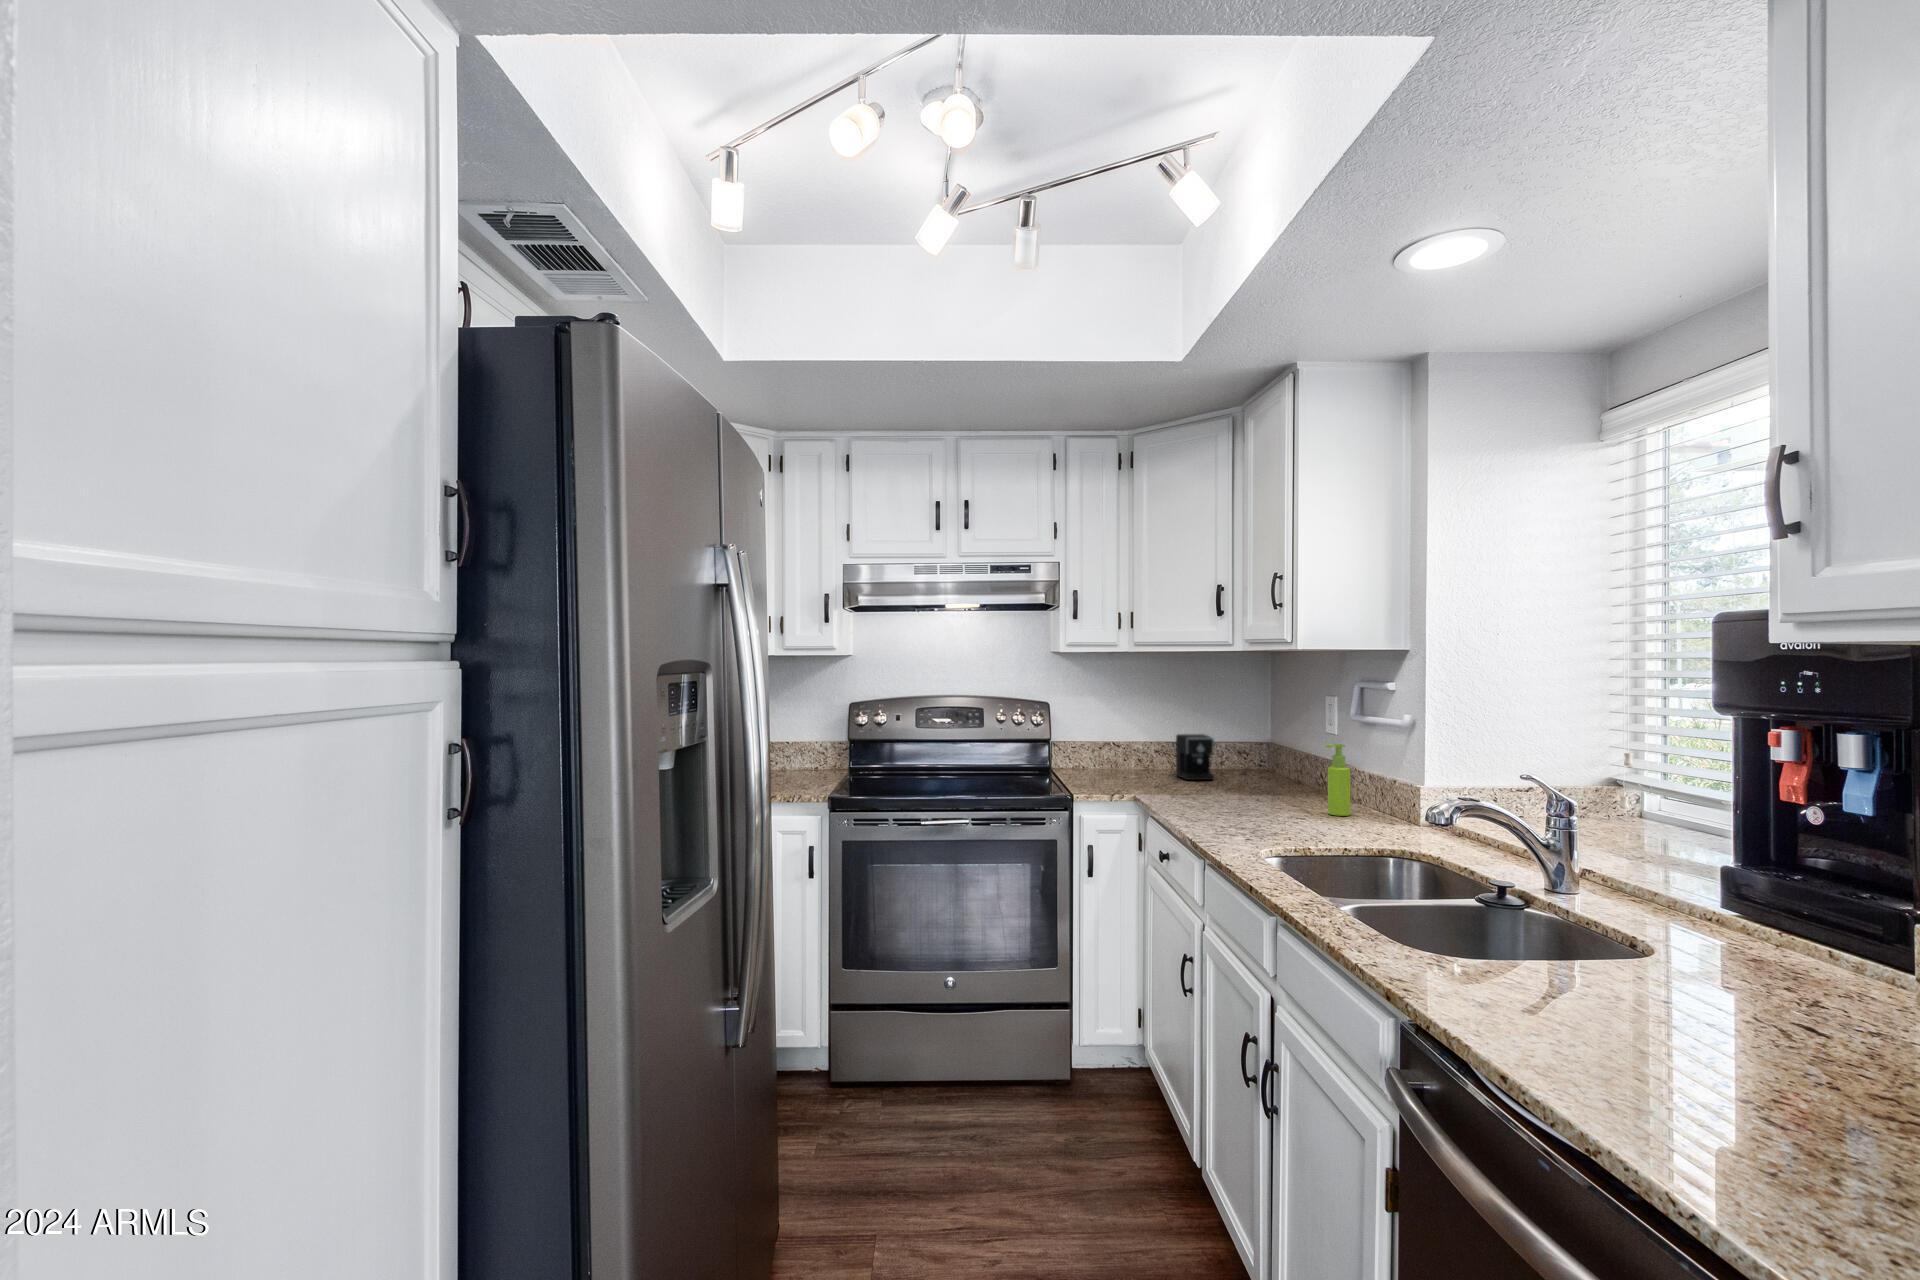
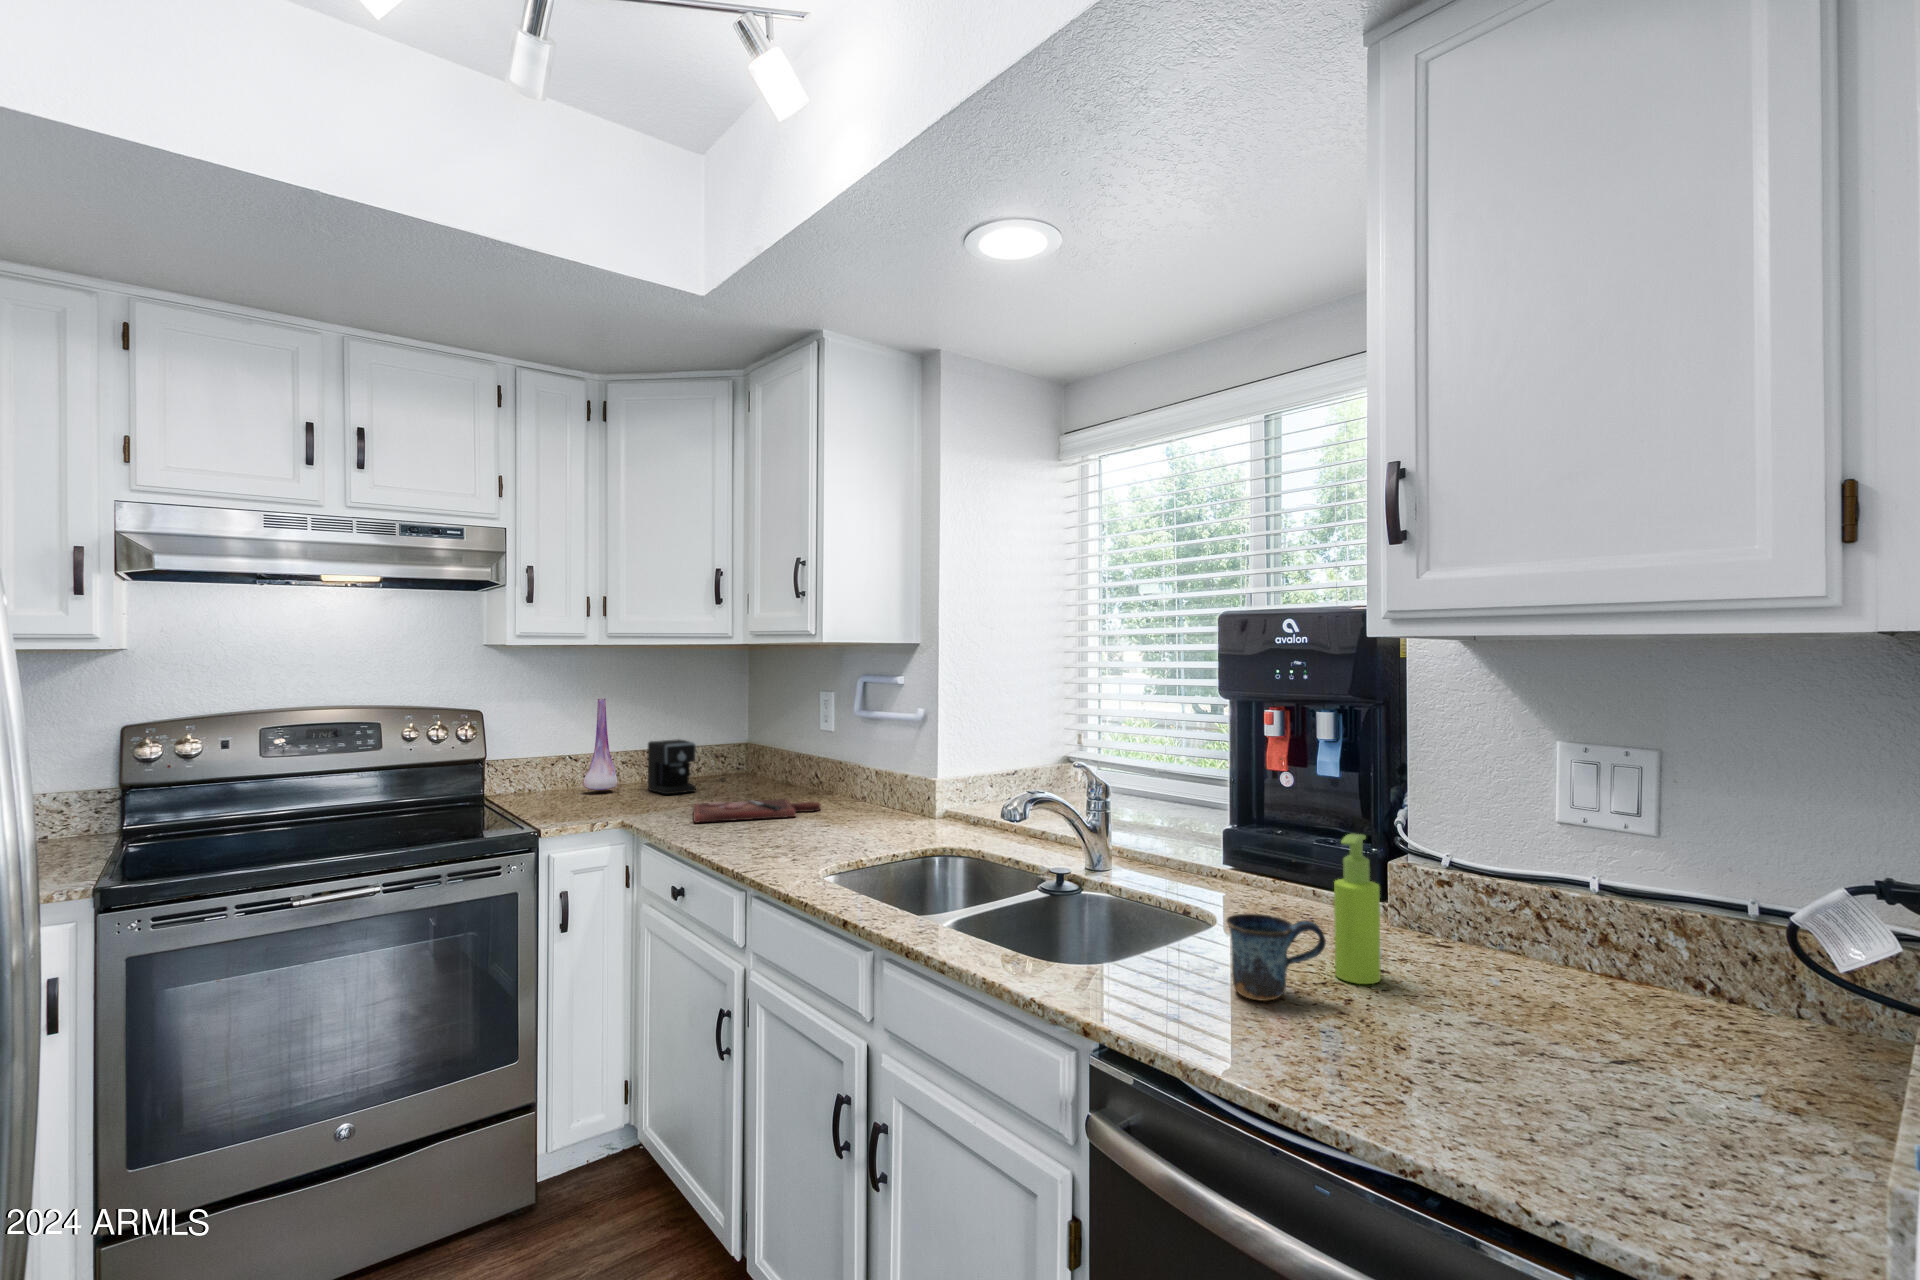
vase: none [1122,695,1152,773] -> present [583,699,617,790]
soap dispenser: present [1325,744,1351,816] -> present [1334,833,1381,984]
cutting board: none [1191,788,1311,808] -> present [693,799,821,823]
mug: none [1577,934,1702,1028] -> present [1227,914,1326,1001]

